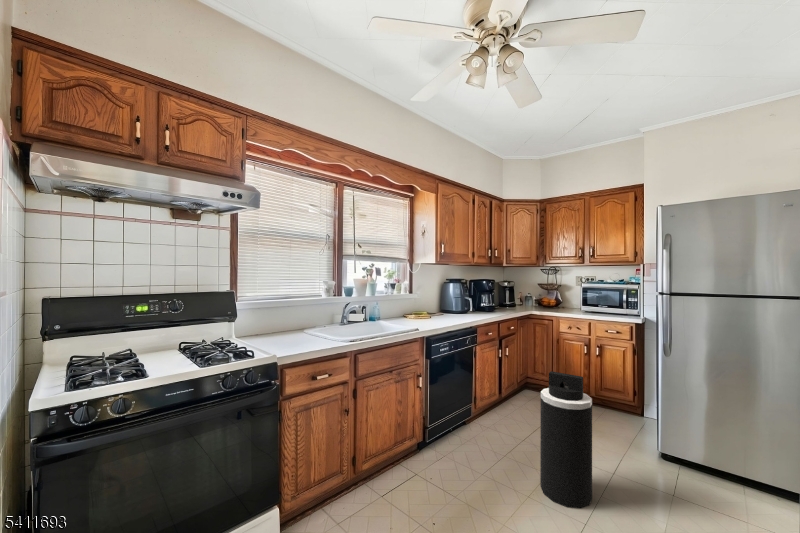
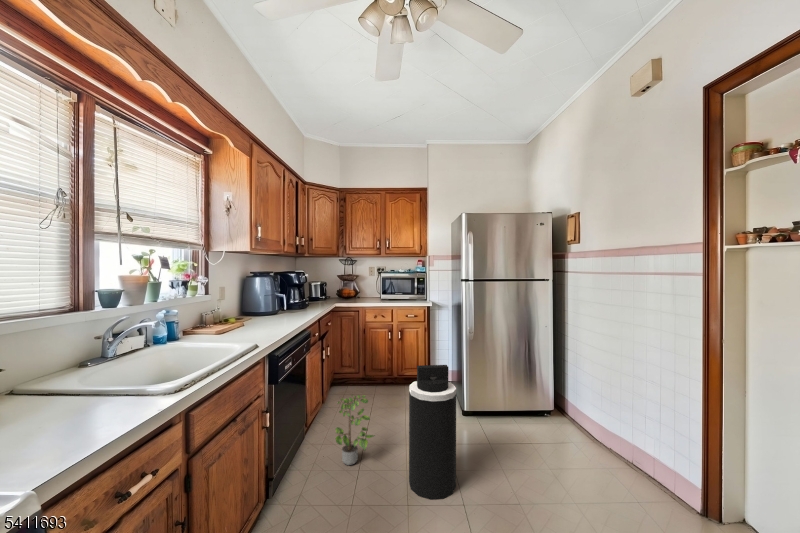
potted plant: none [487,387,526,449] -> present [335,395,374,465]

